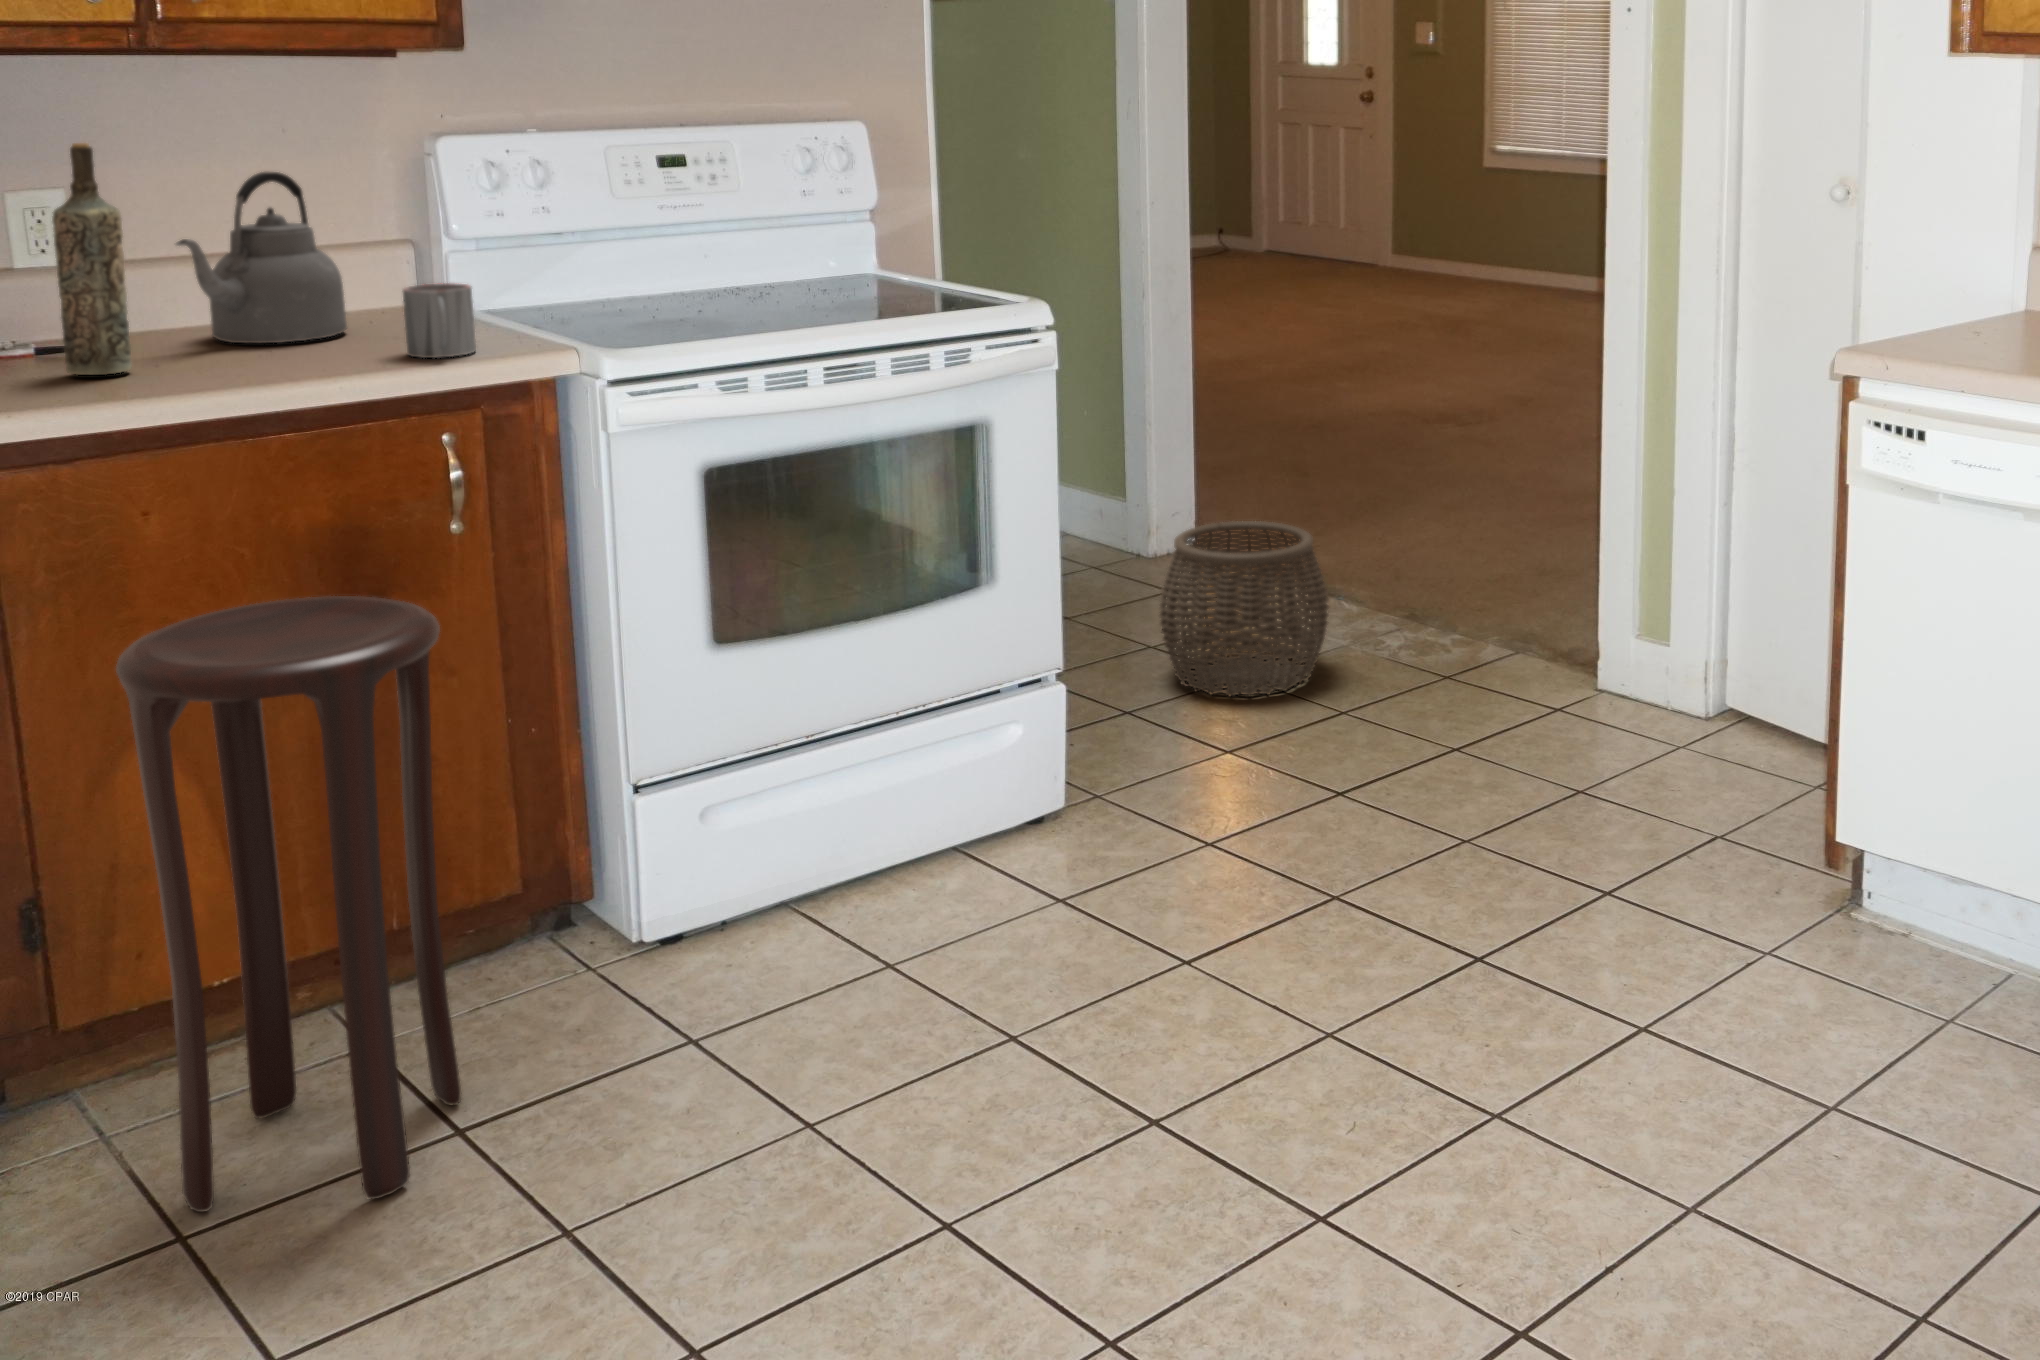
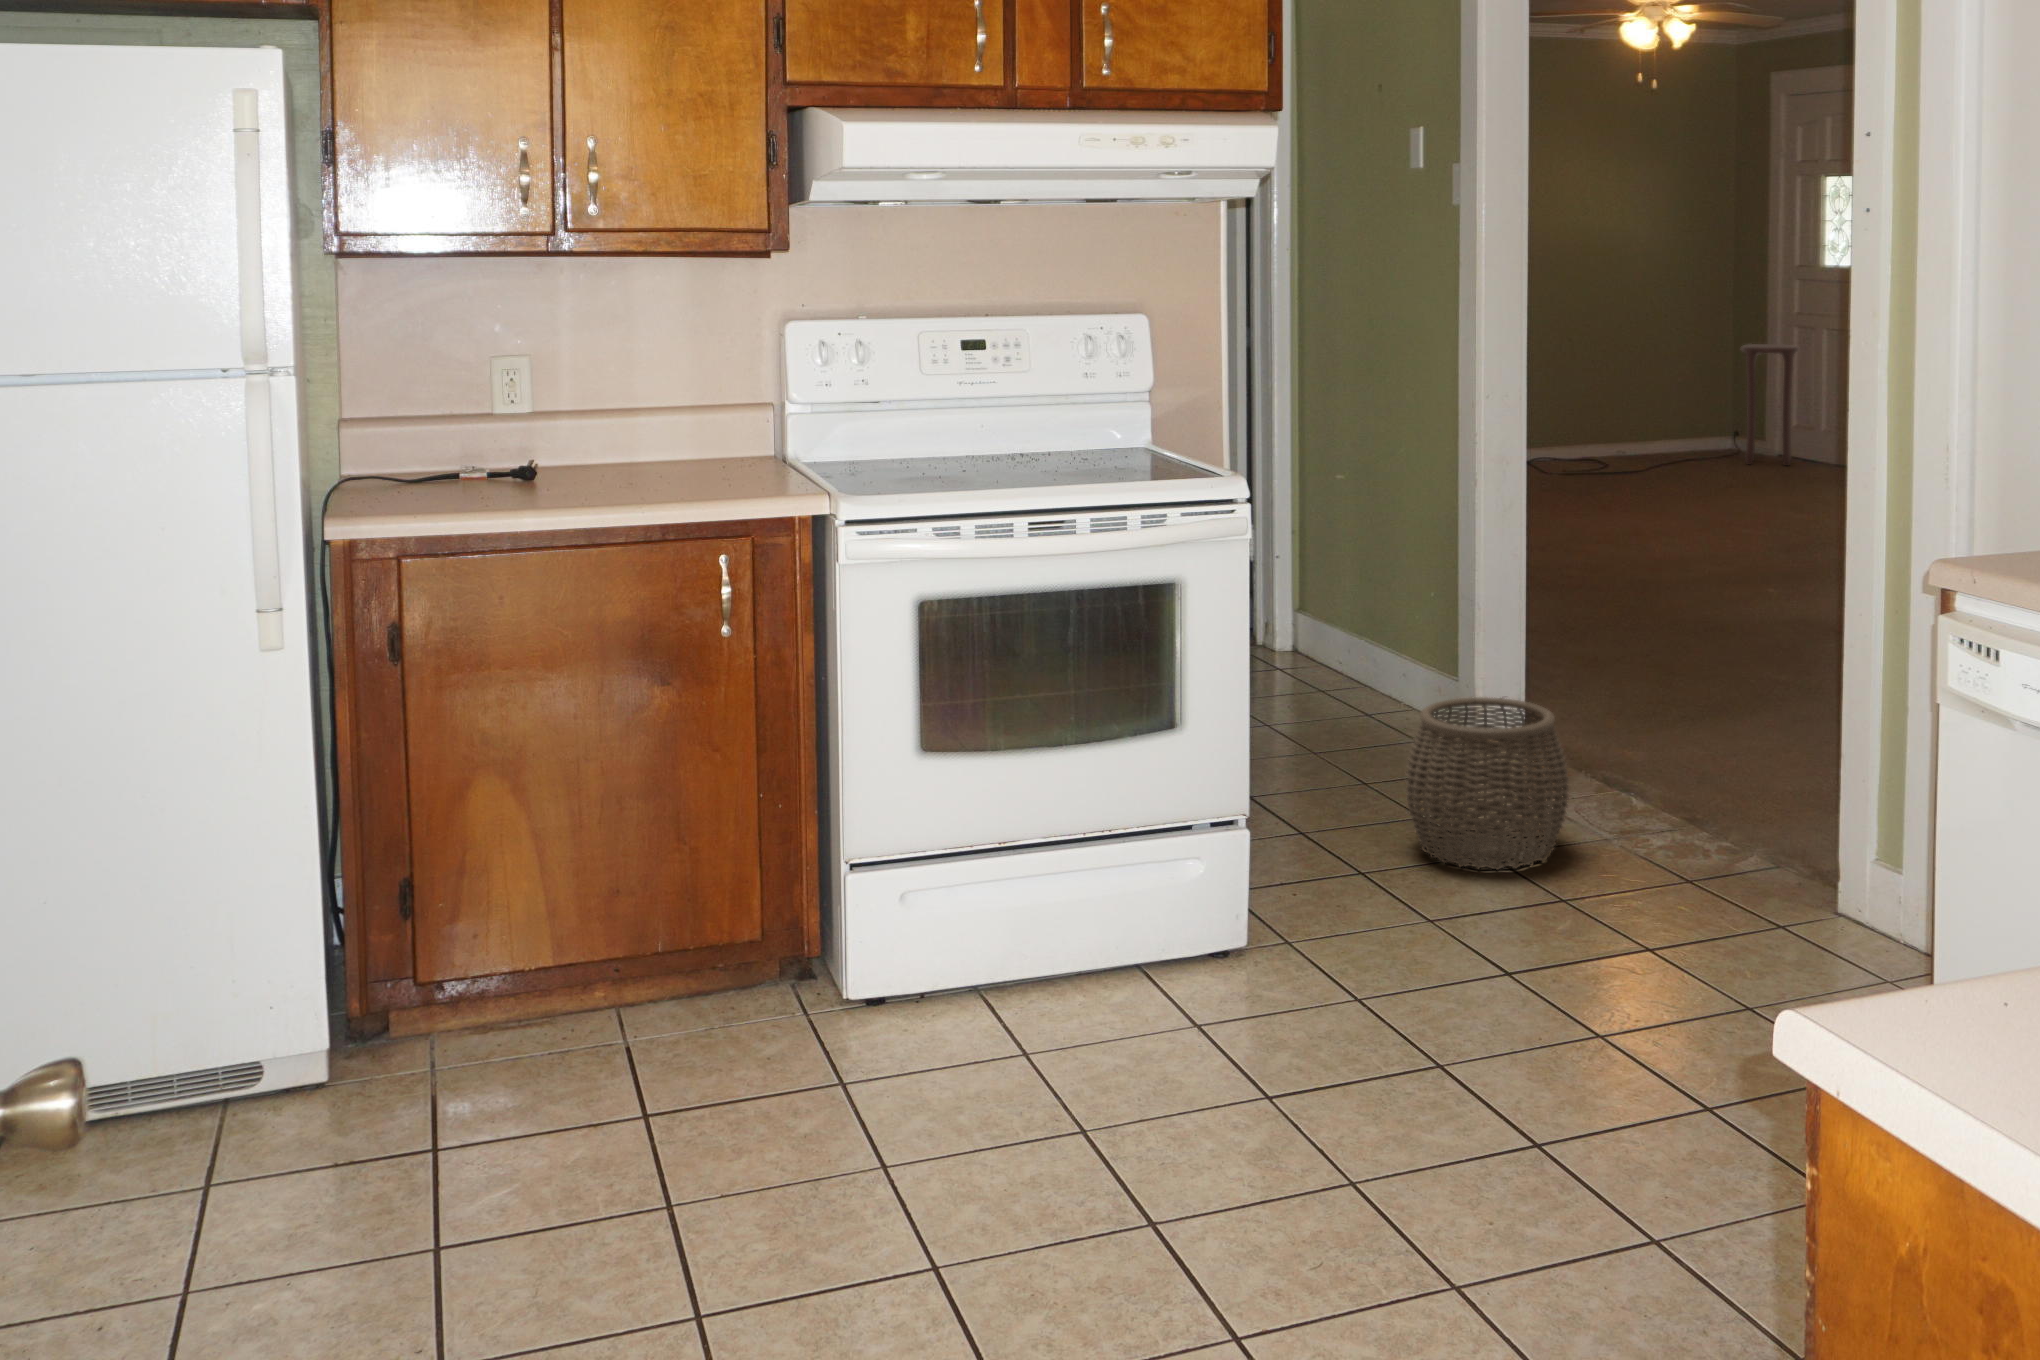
bottle: present [52,143,132,375] -> none [482,325,528,498]
kettle: present [176,172,347,343] -> none [574,349,702,481]
mug: present [403,283,476,358] -> none [714,439,765,497]
stool: present [116,596,461,1212] -> present [1741,344,1800,465]

